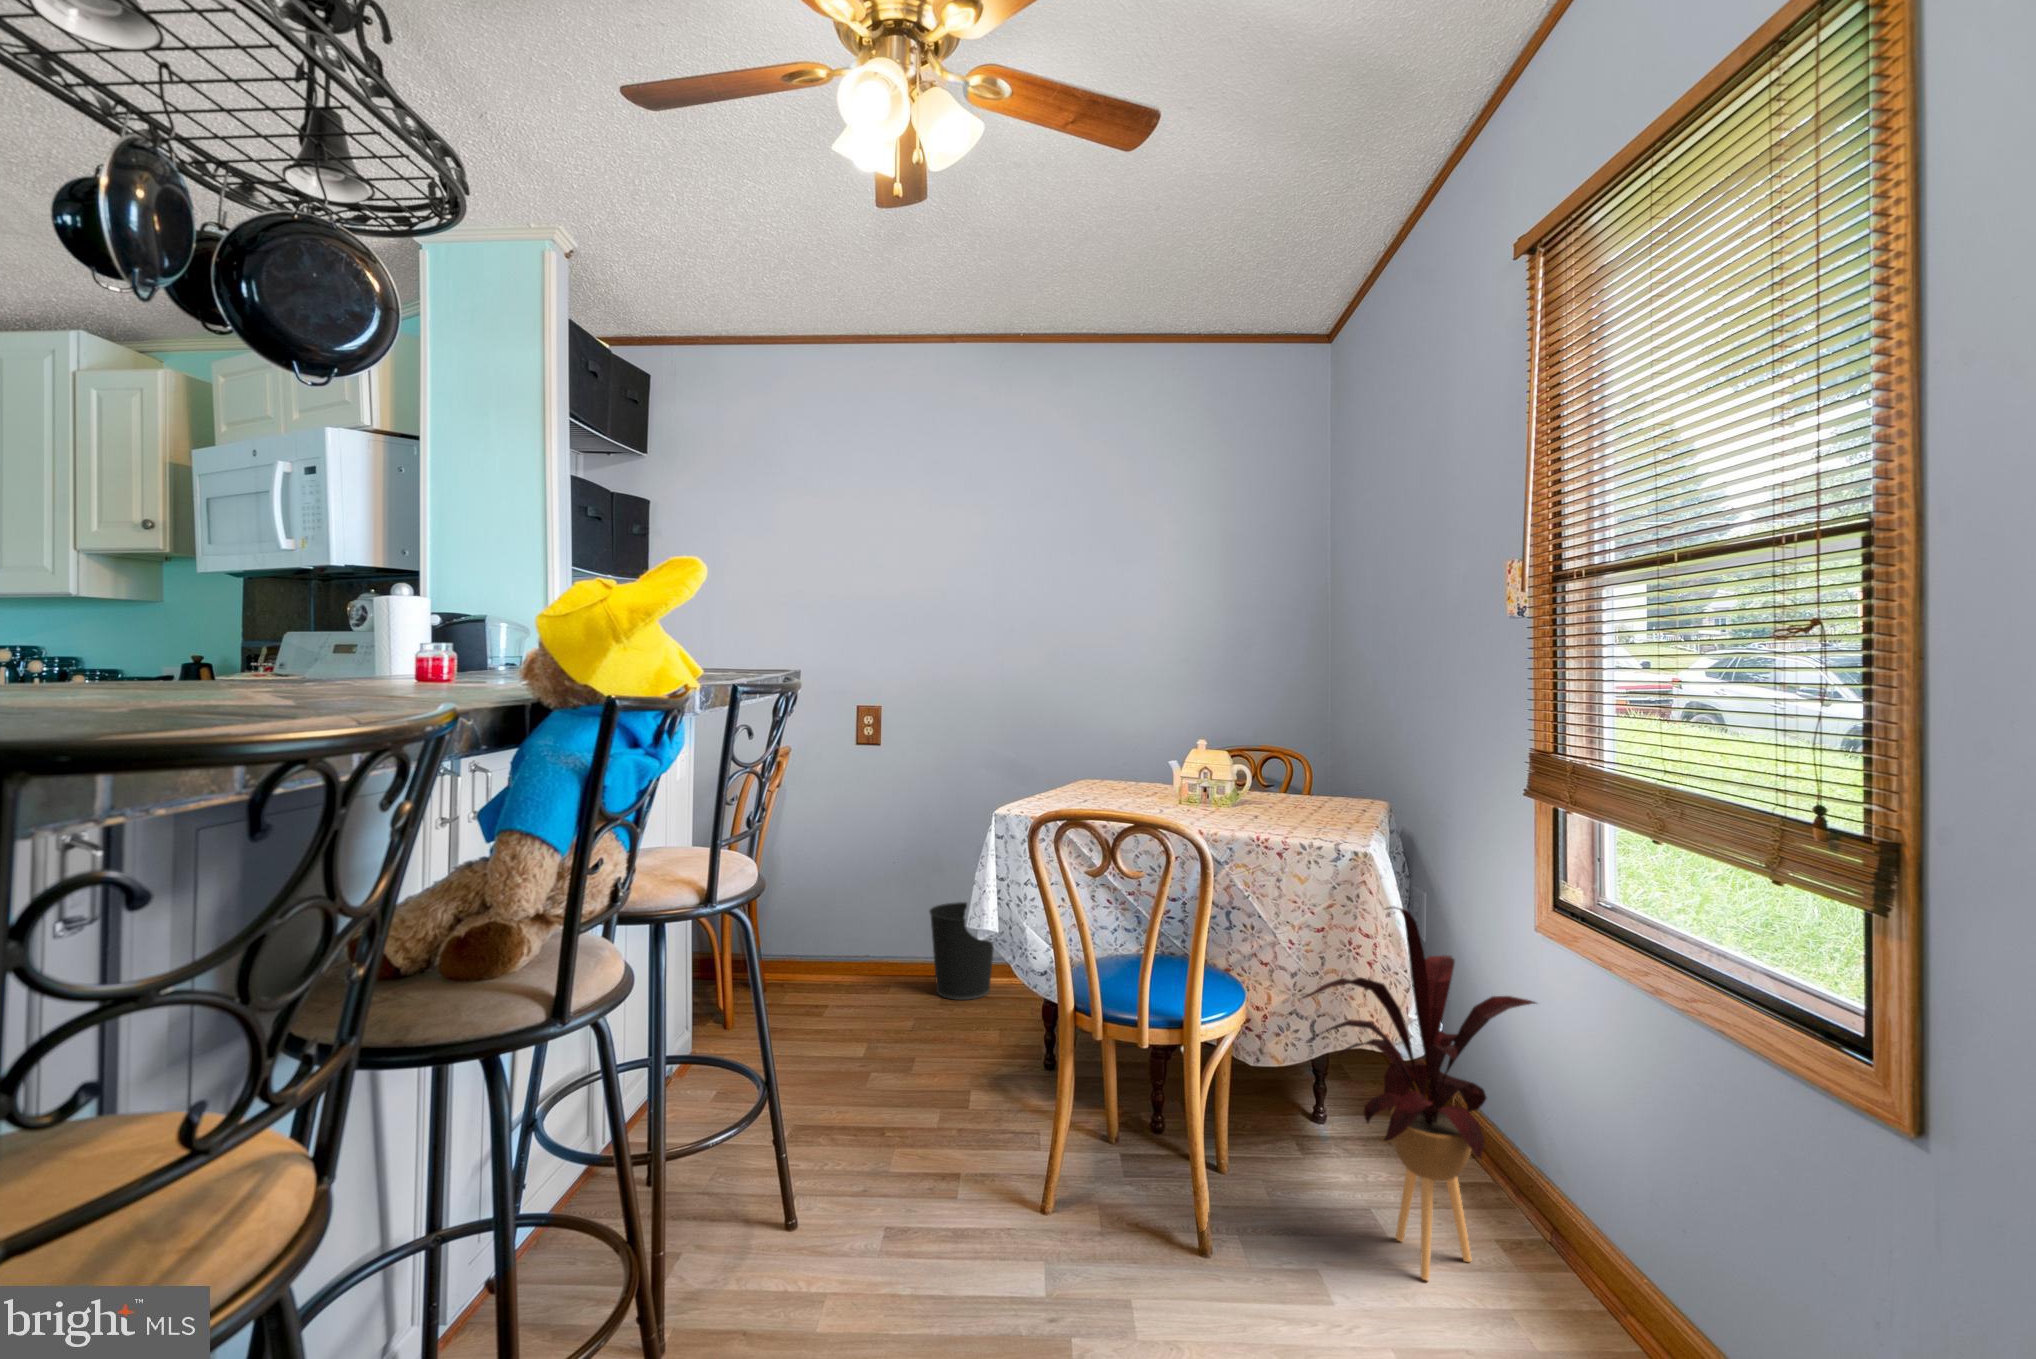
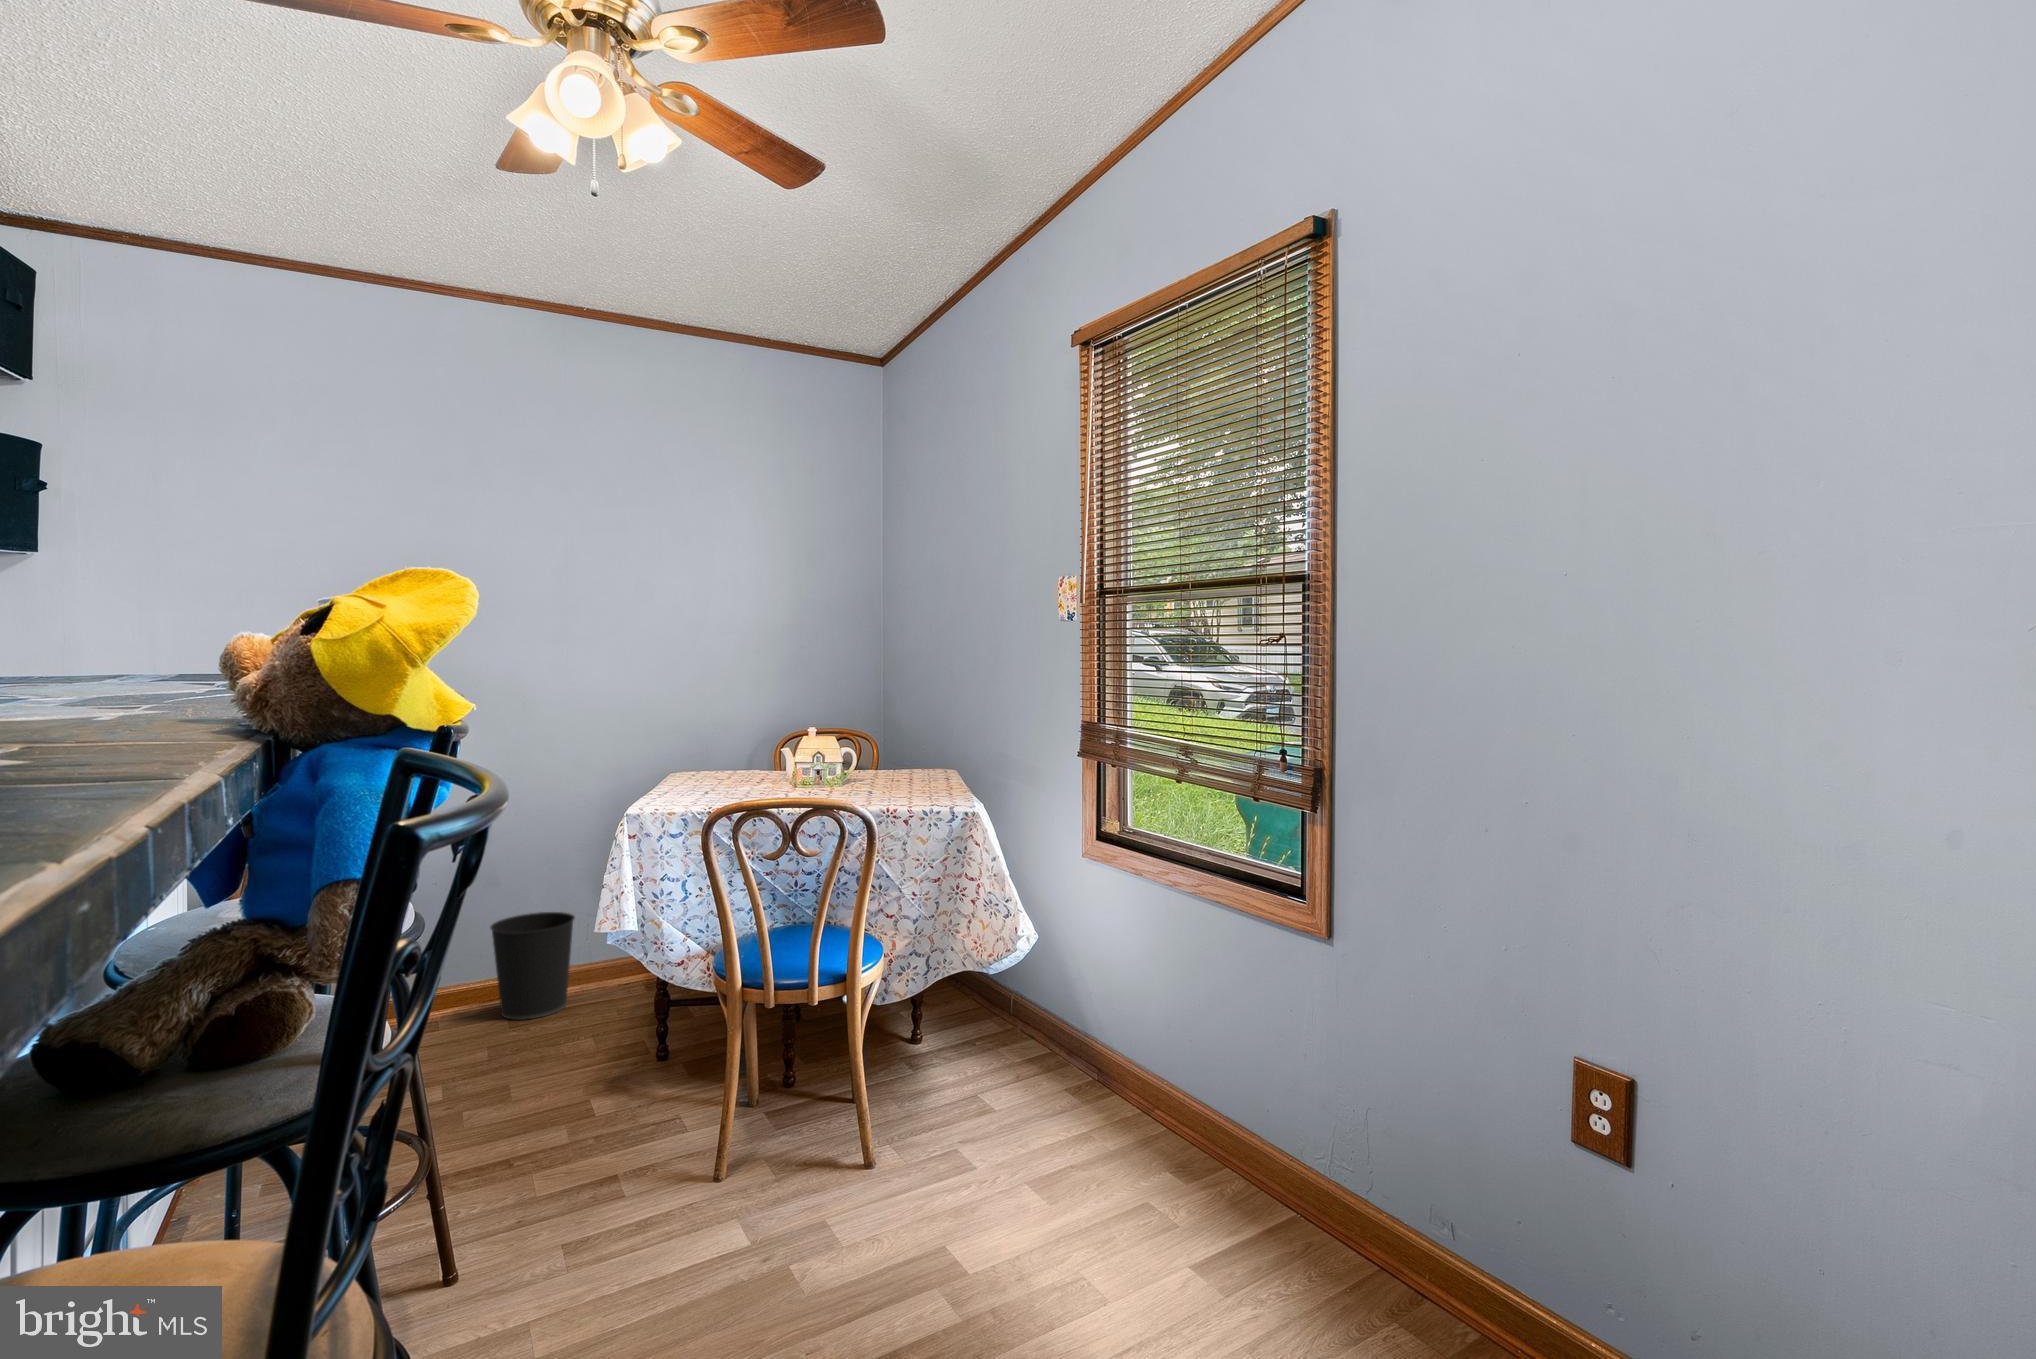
house plant: present [1302,907,1536,1280] -> none [940,850,1103,1133]

